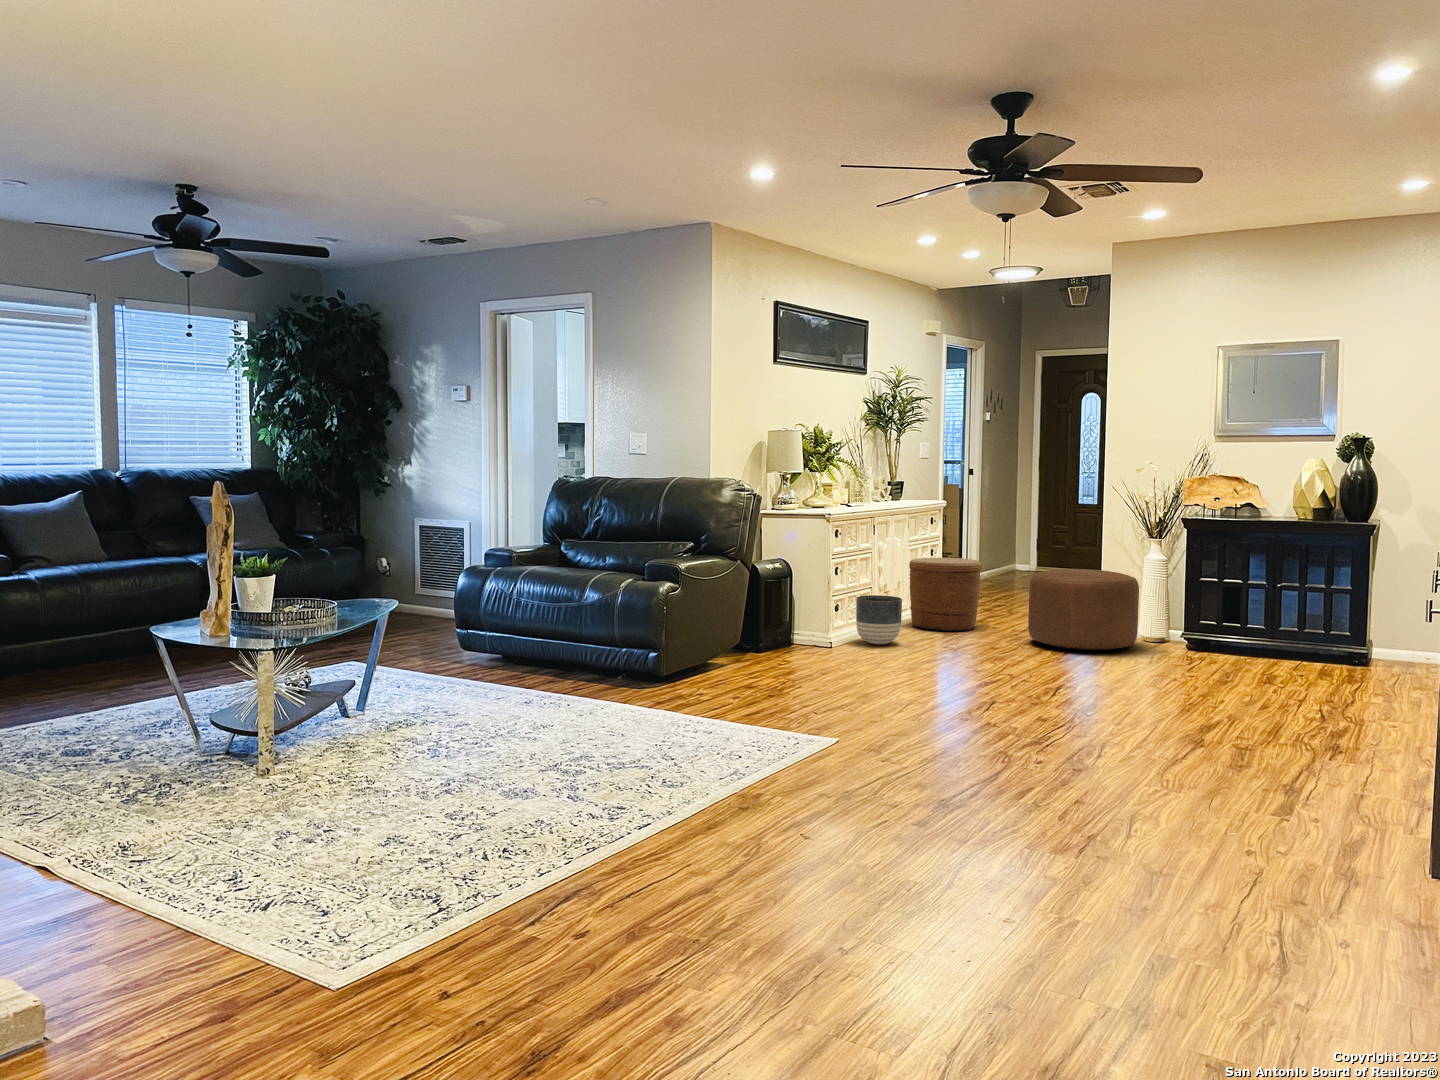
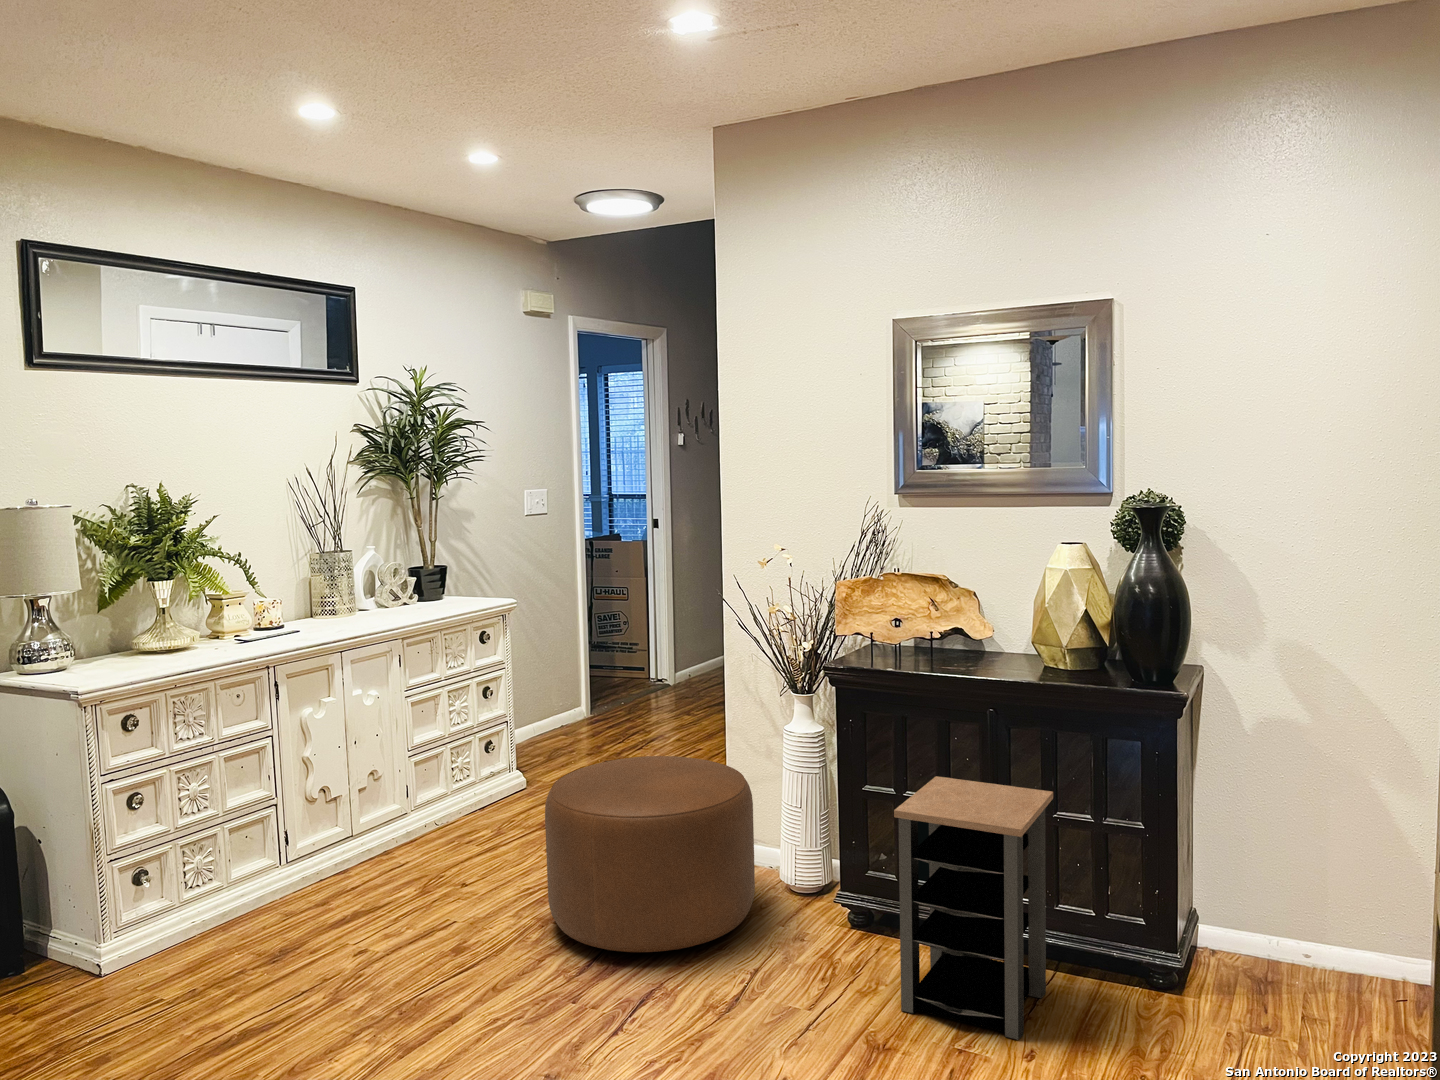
woven basket: present [909,558,982,631] -> none [383,716,520,872]
side table: none [1233,568,1307,673] -> present [894,776,1053,1040]
planter: present [856,595,902,644] -> none [185,833,288,947]

